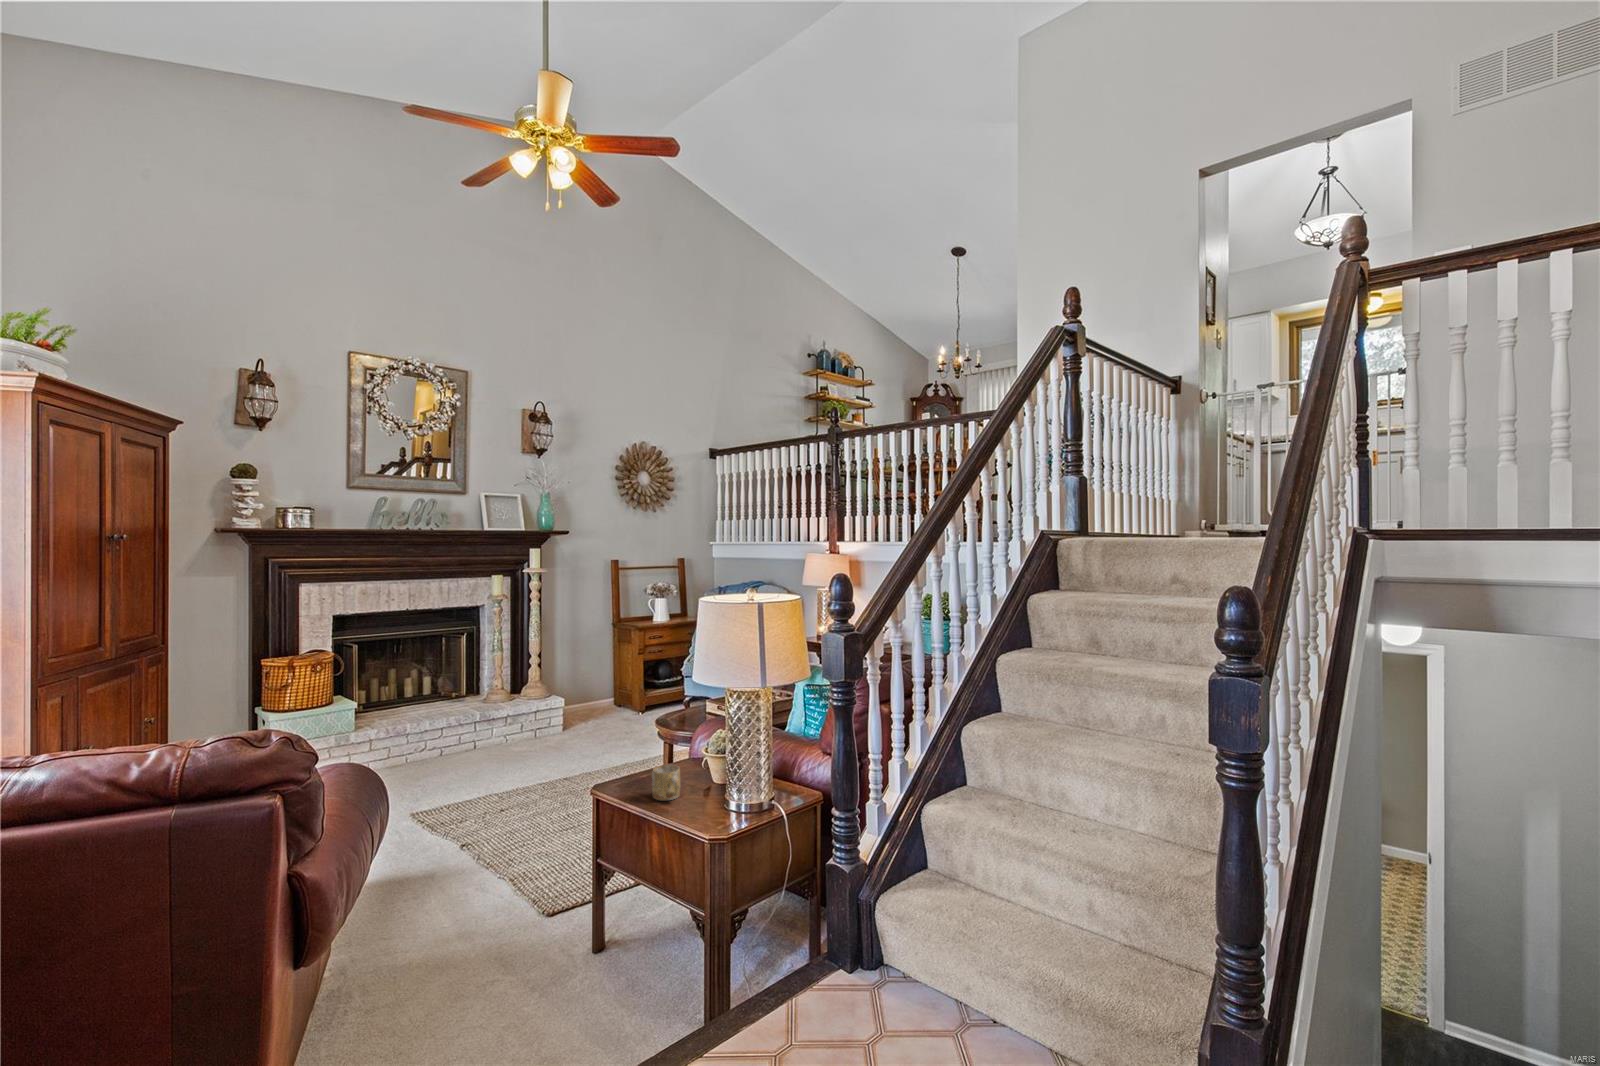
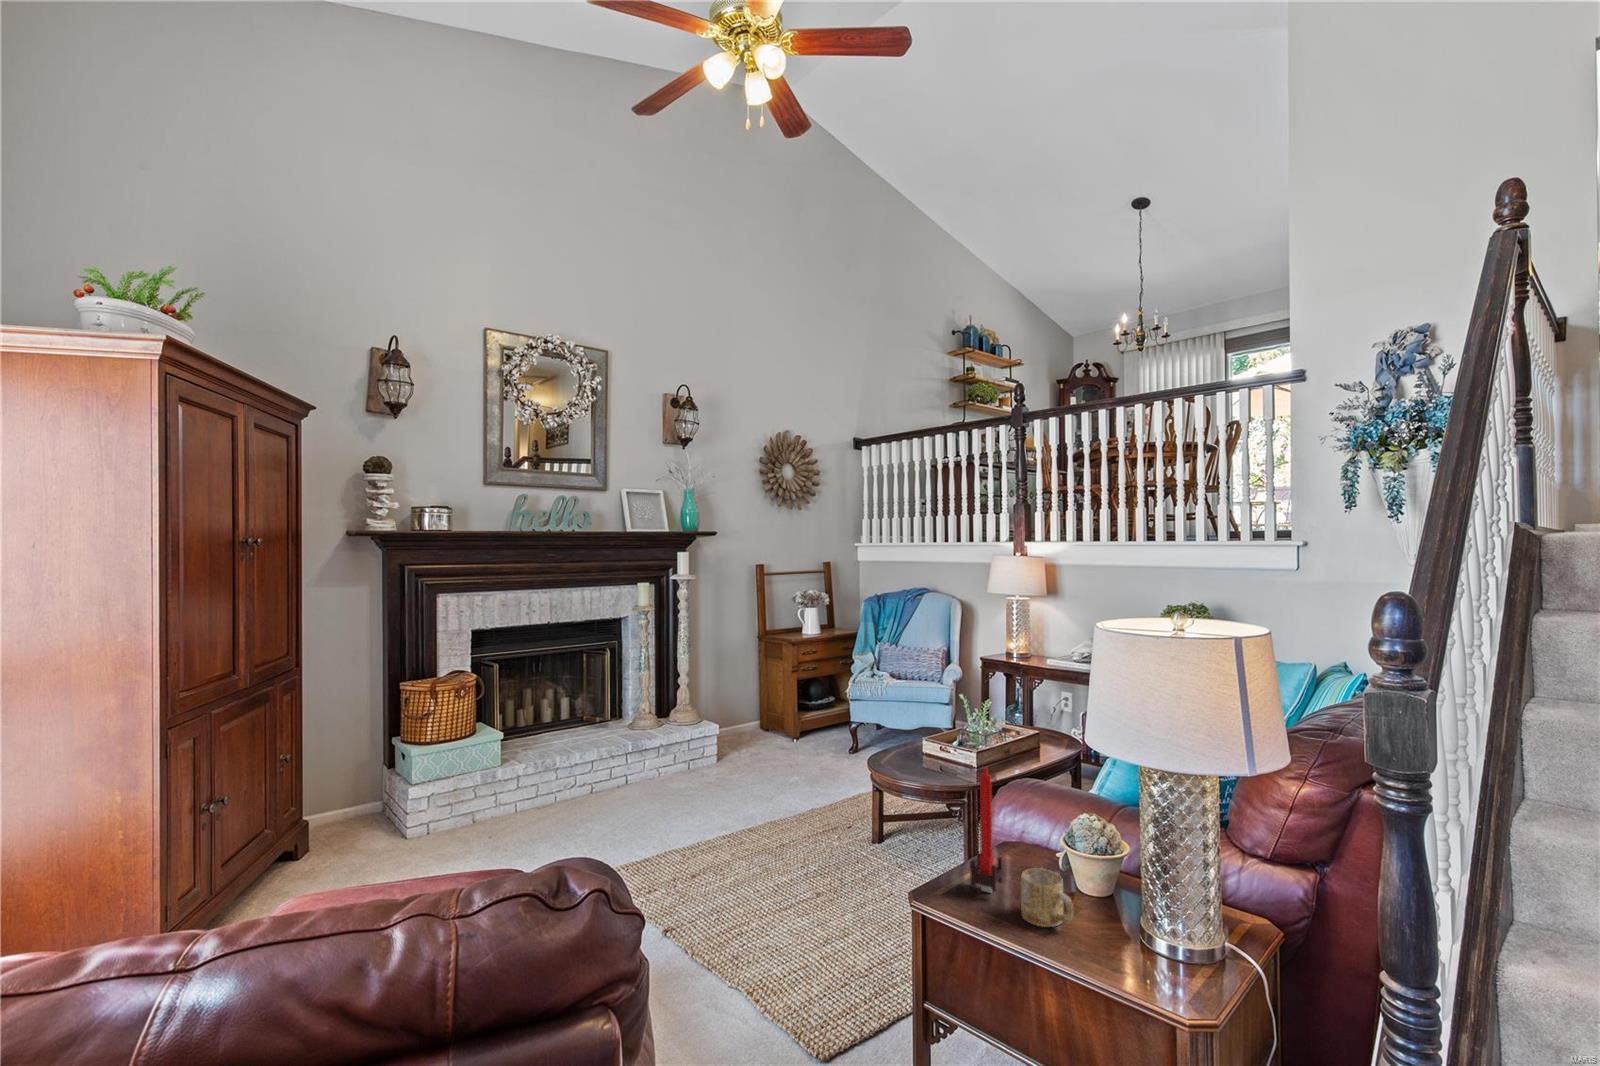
candle: none [631,699,656,785] -> present [970,767,1003,893]

